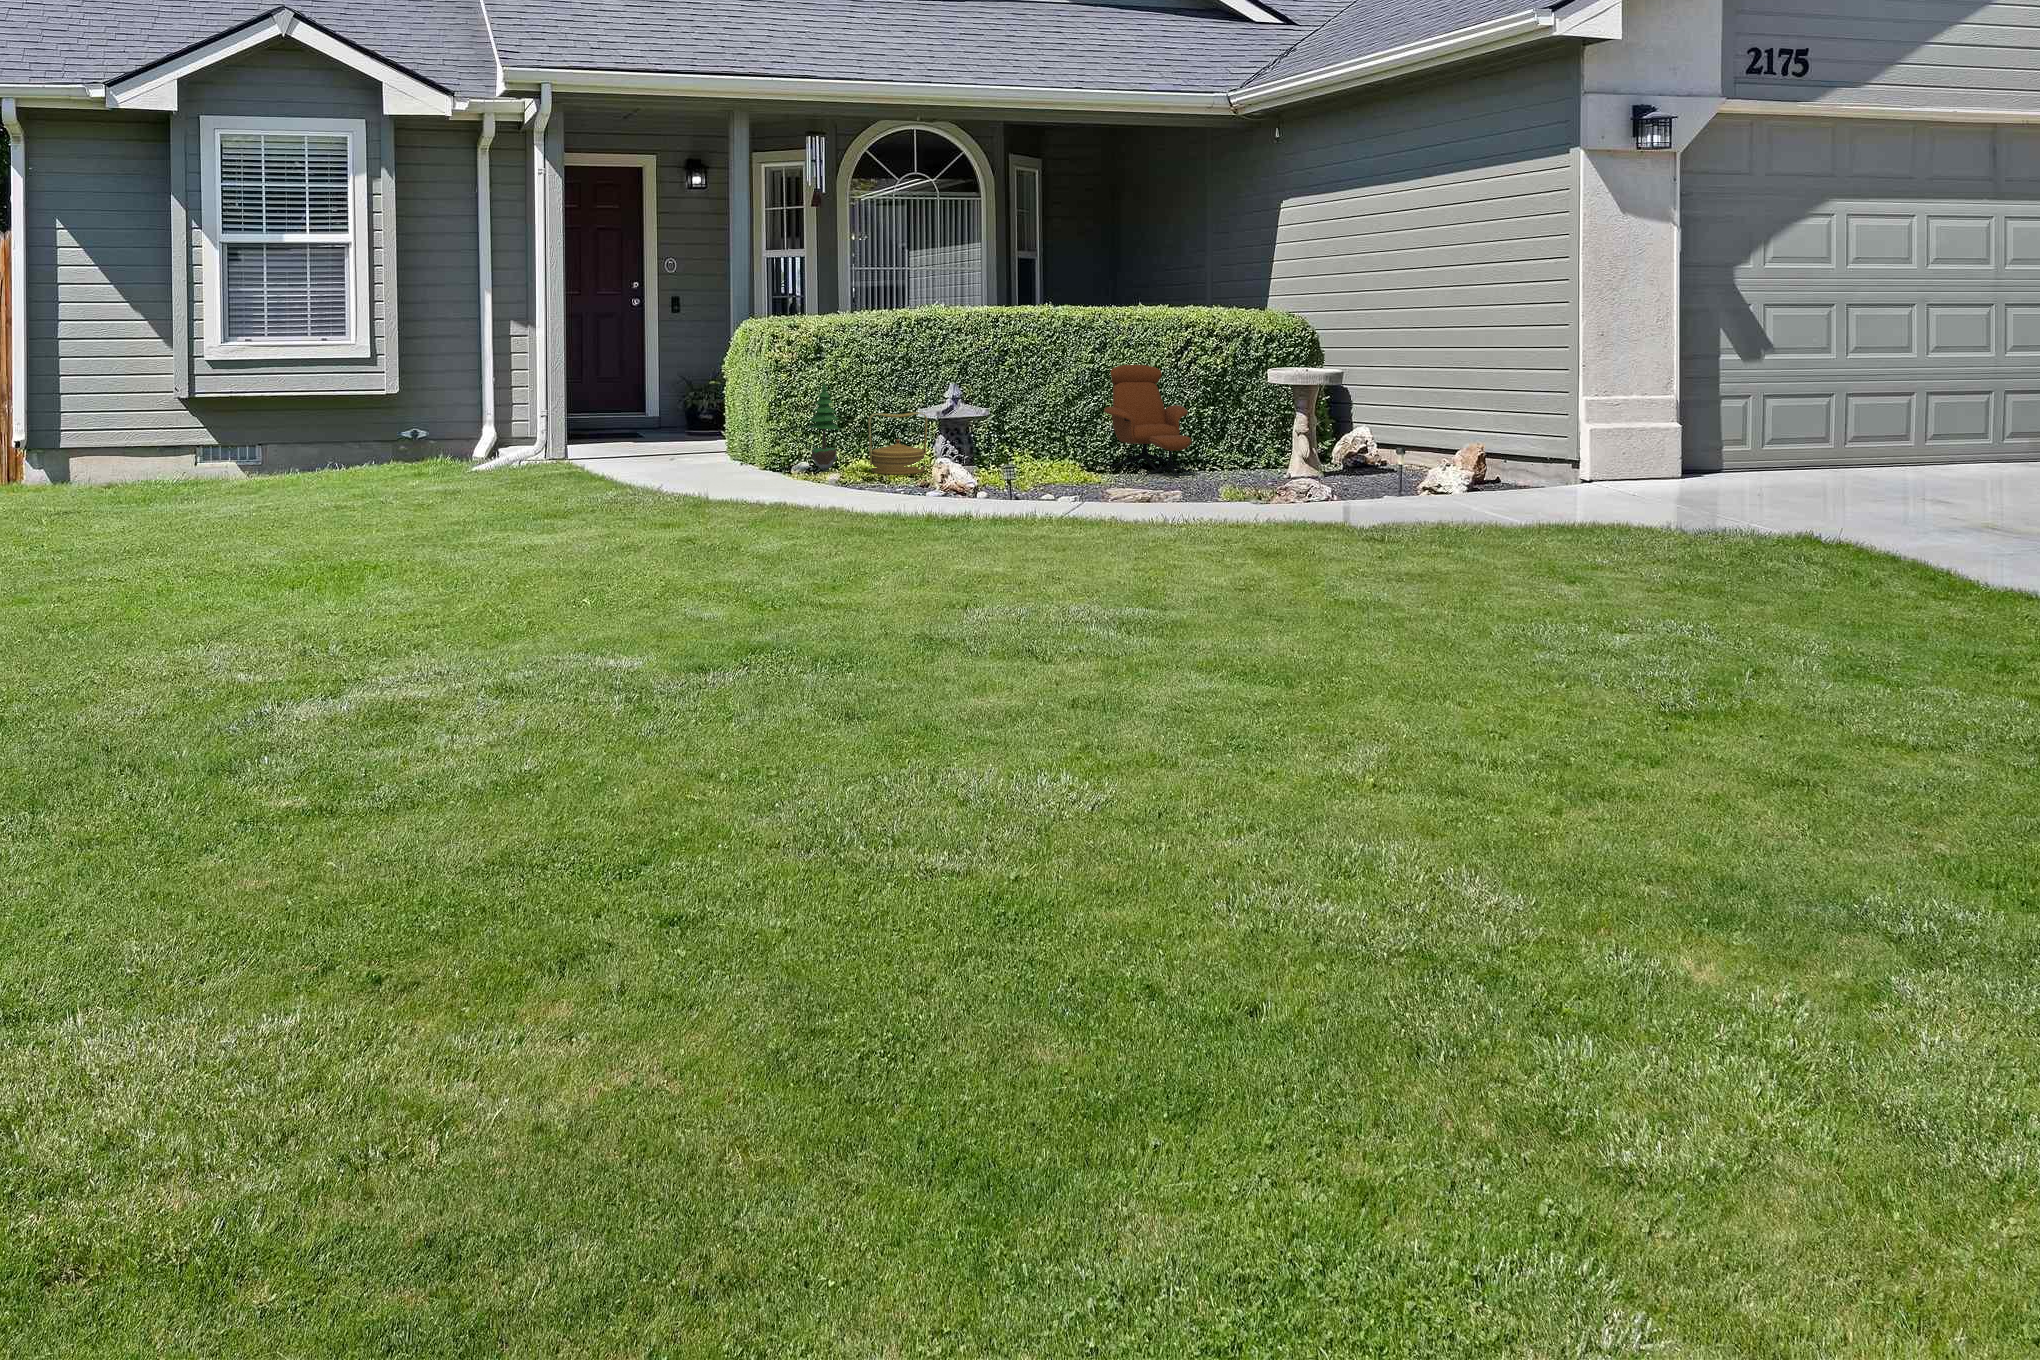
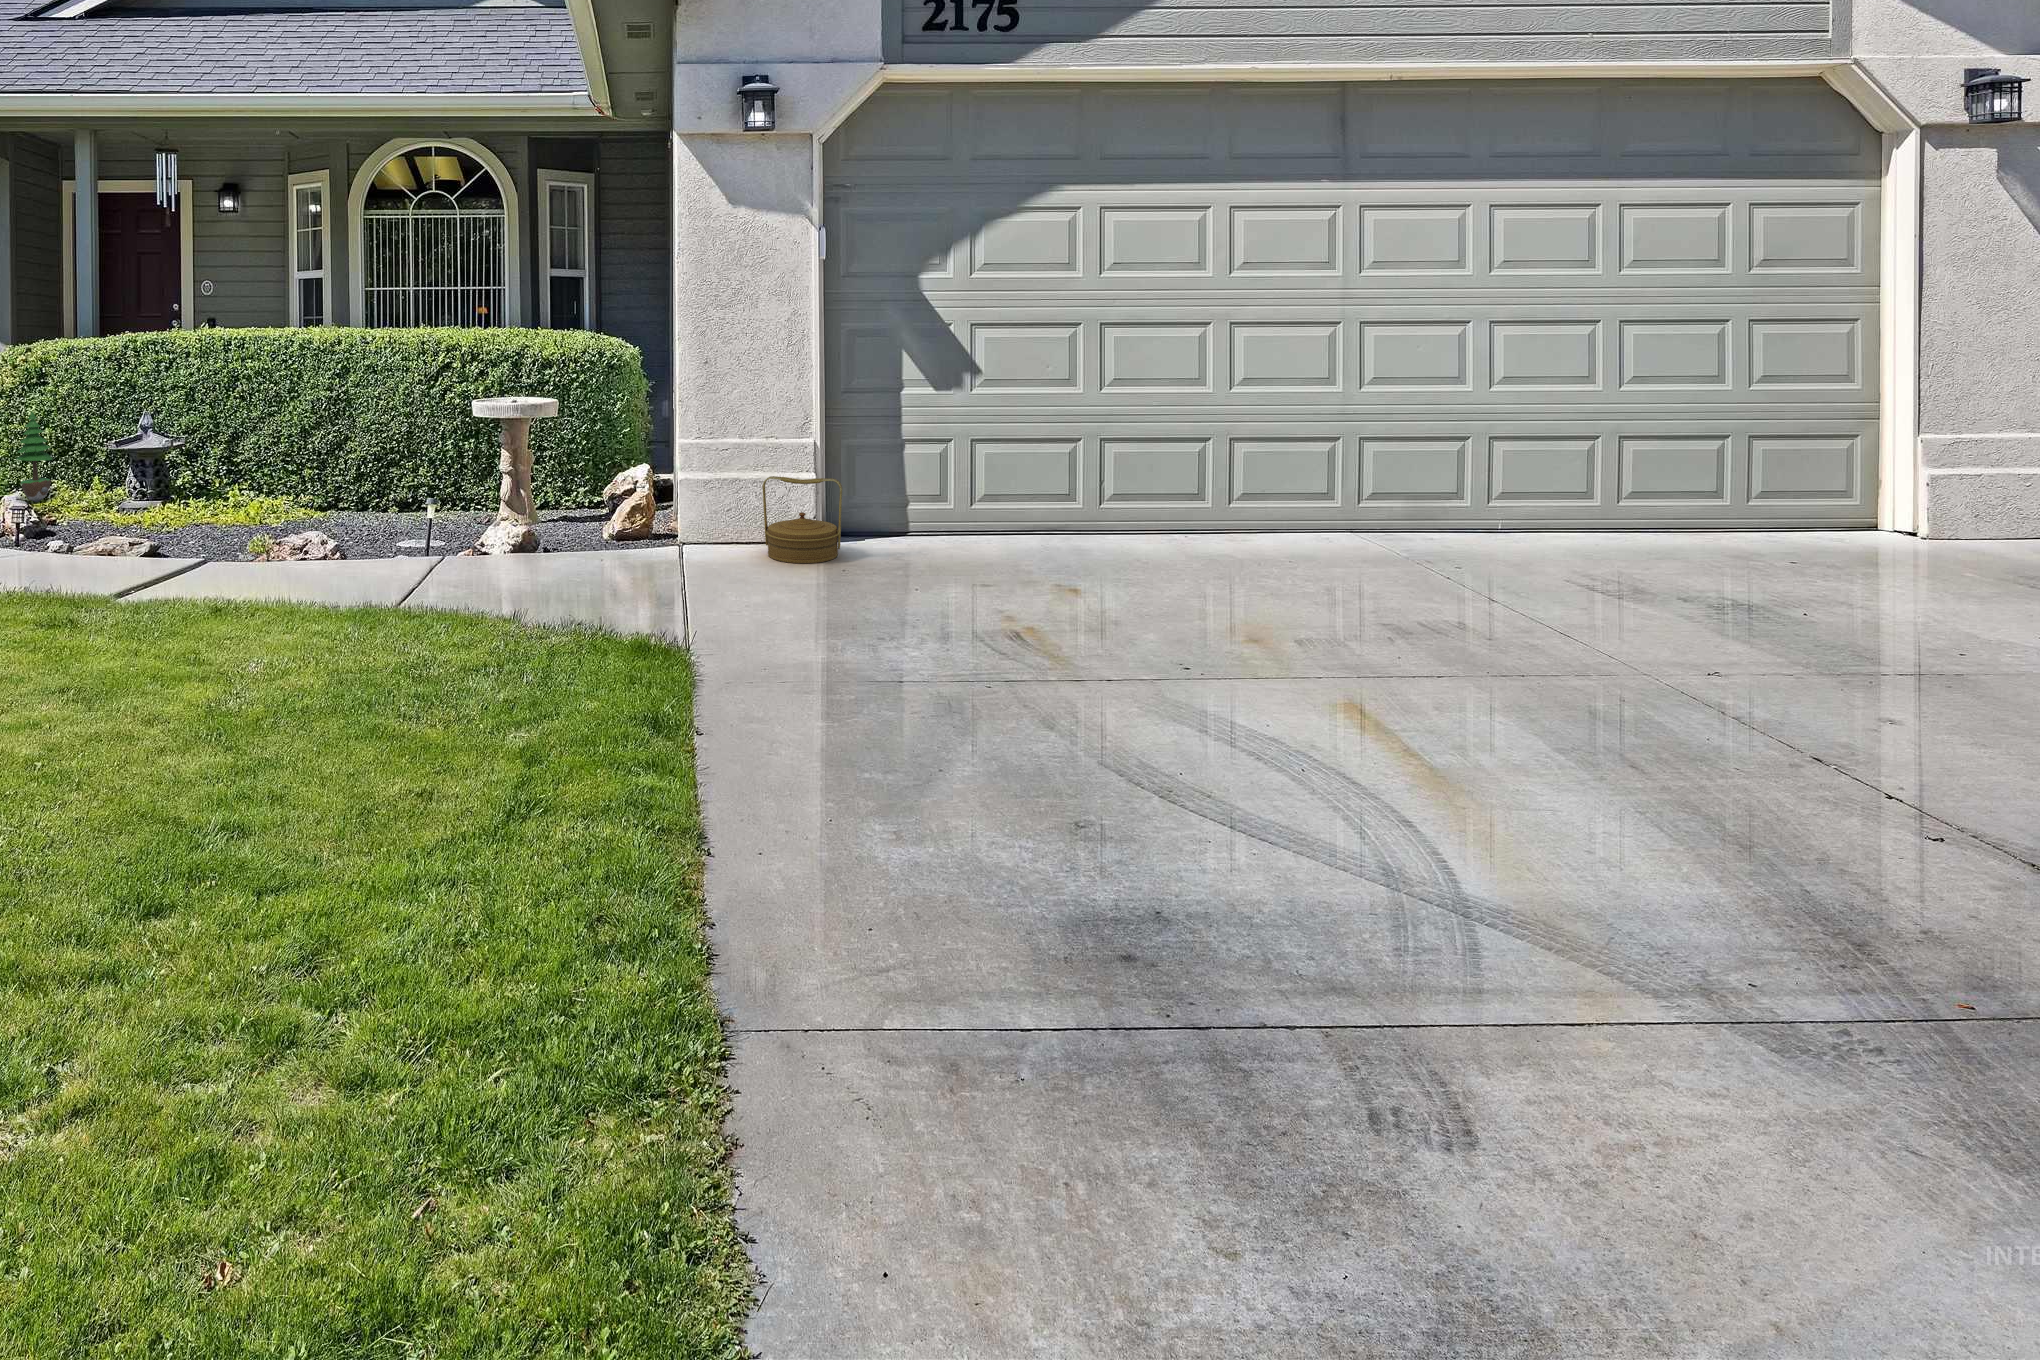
lounge chair: present [1104,365,1195,478] -> none [312,391,406,527]
woven basket: present [868,412,927,474] -> present [762,476,842,563]

